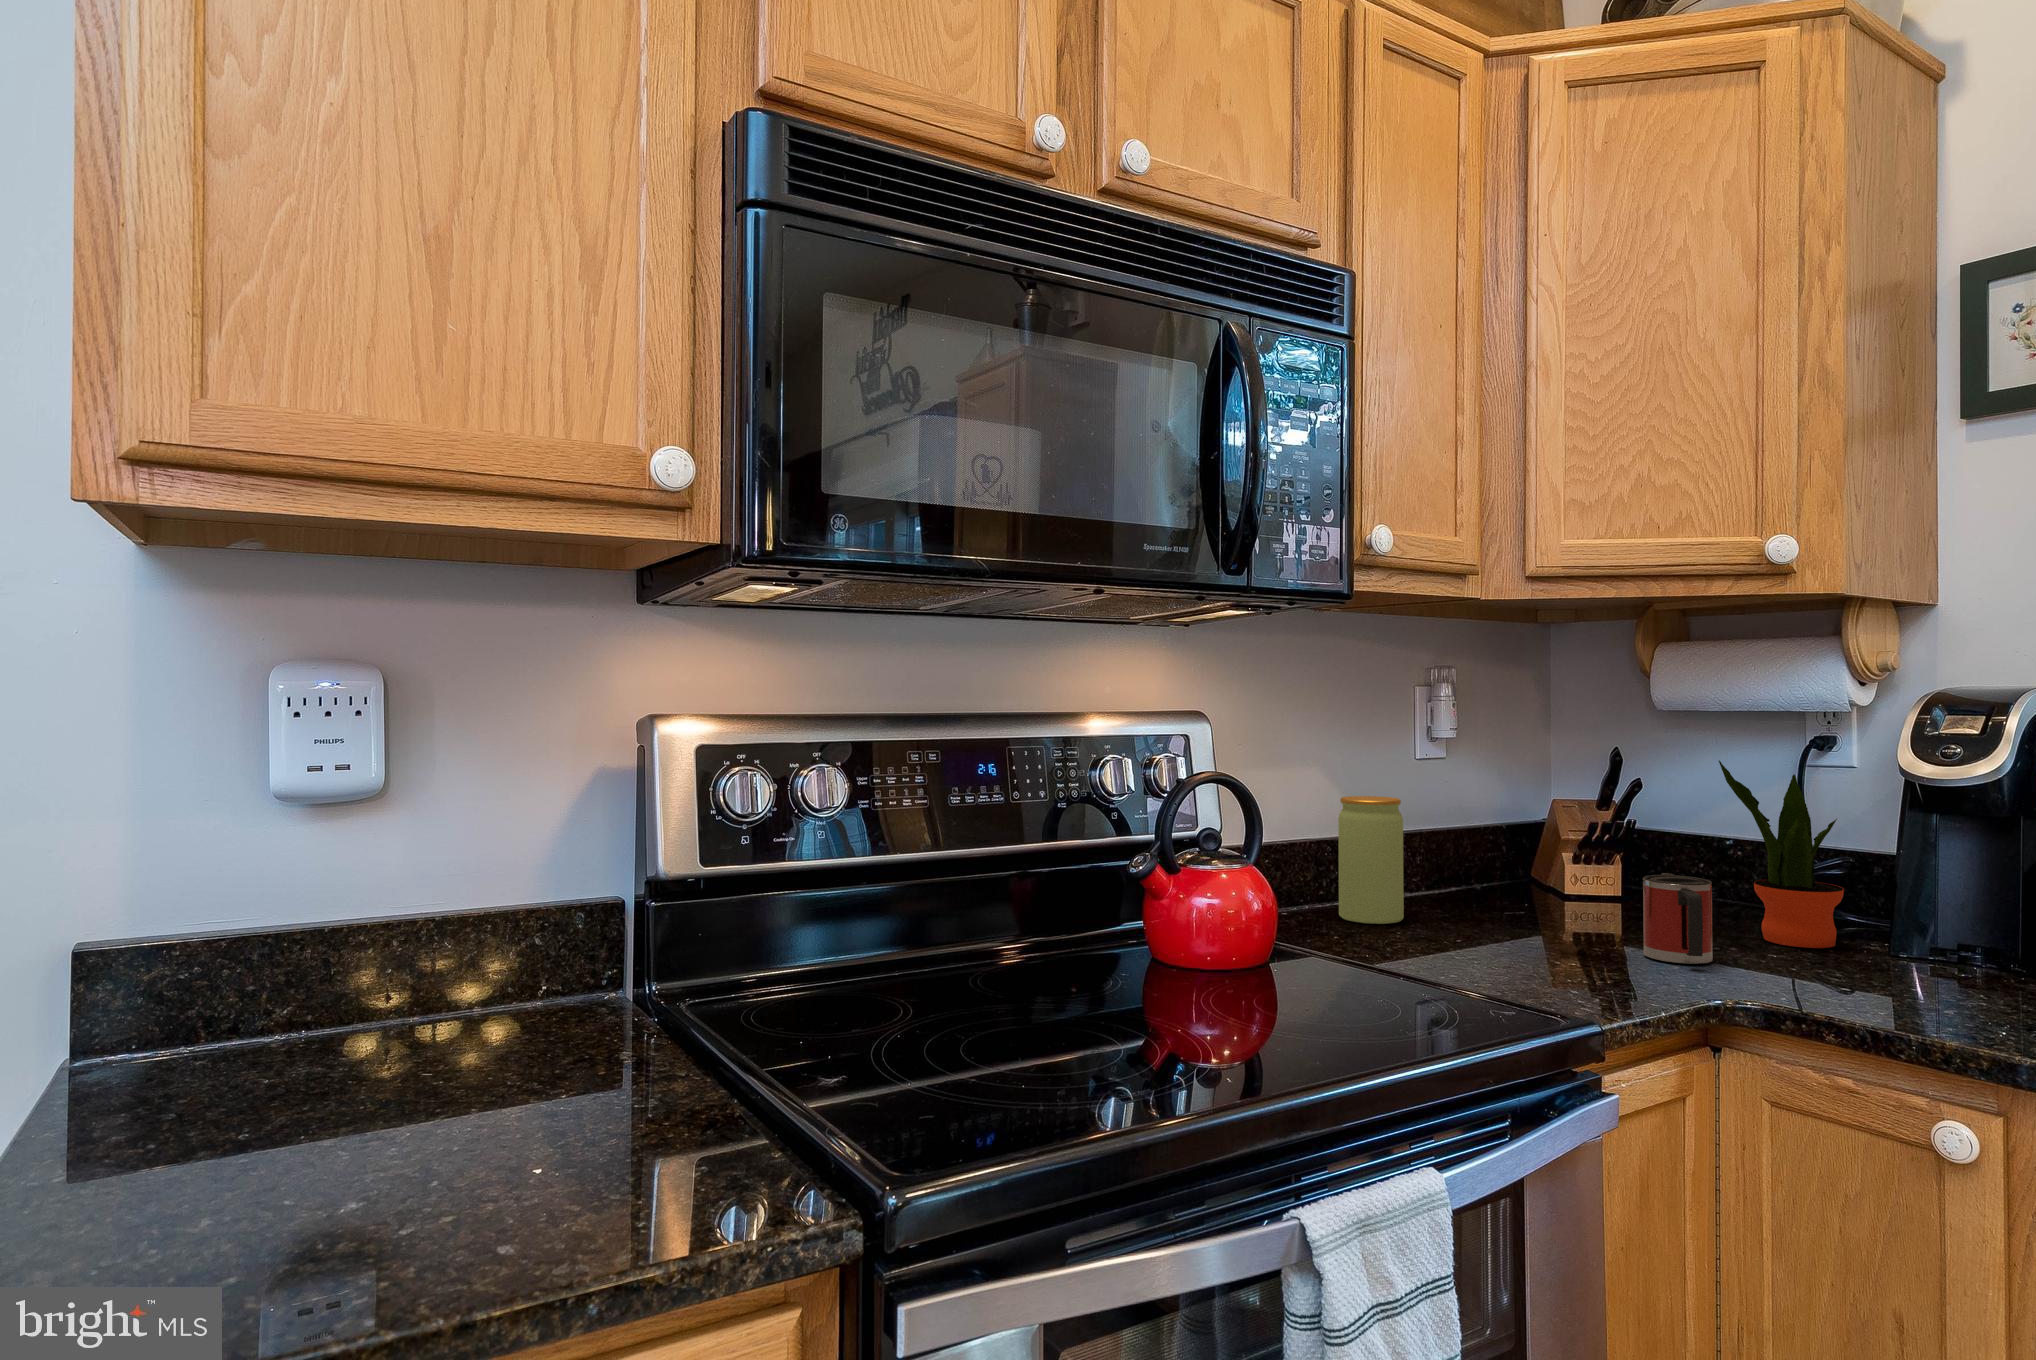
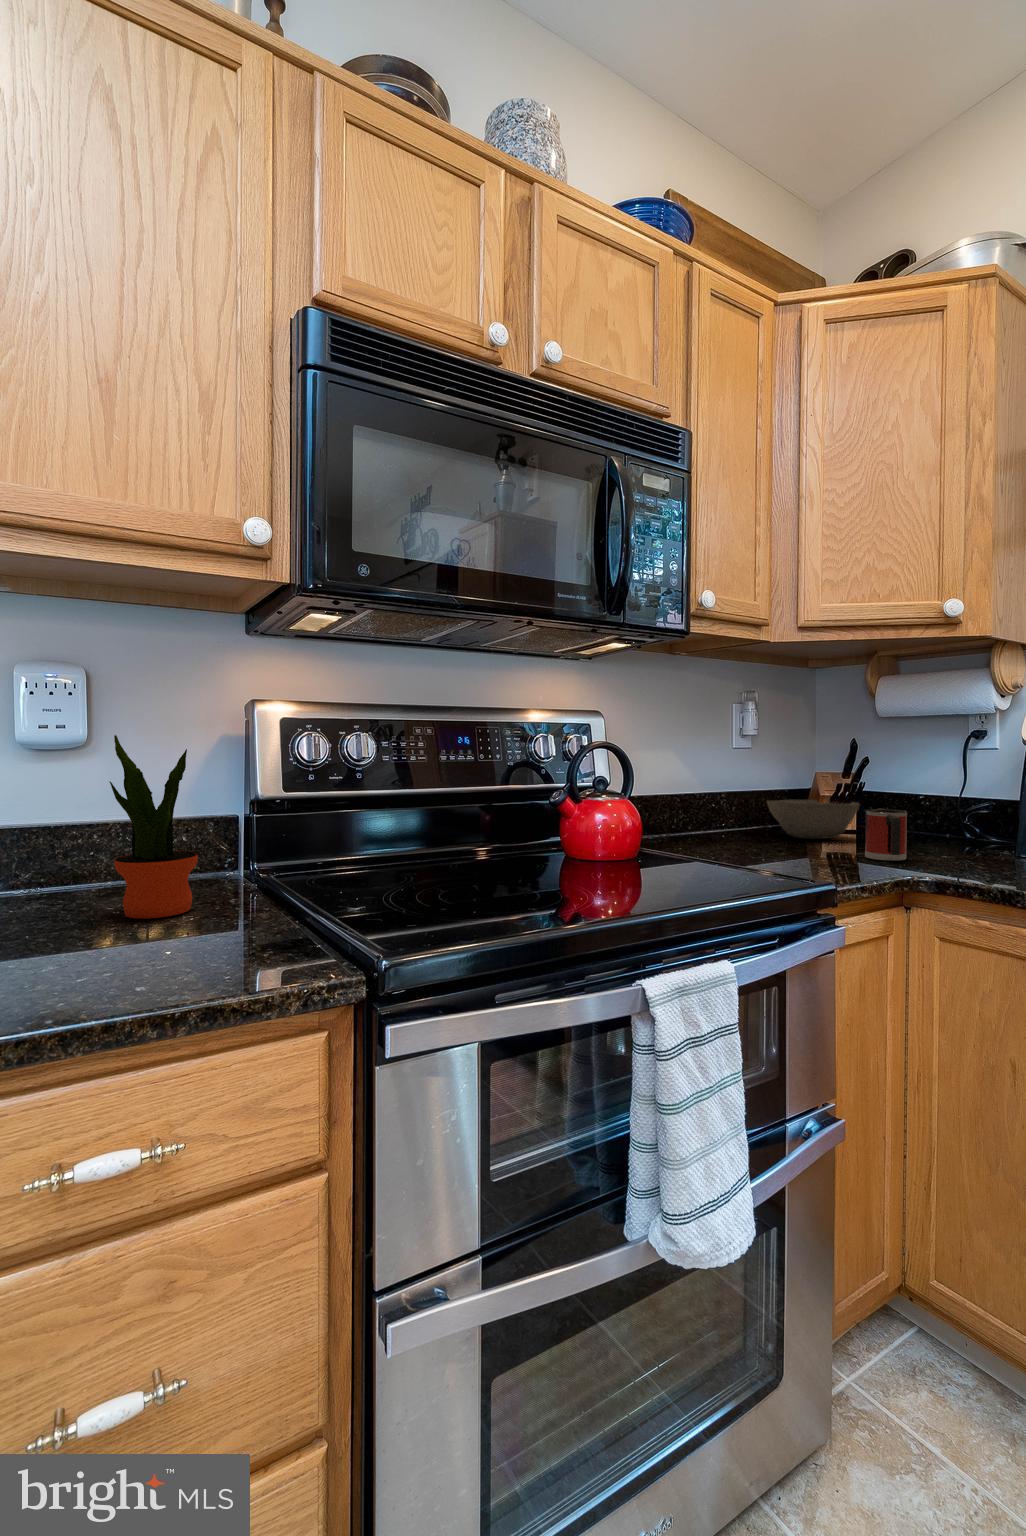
potted plant: present [1719,761,1844,948] -> present [110,735,198,919]
jar: present [1338,796,1404,924] -> none [683,769,722,844]
bowl: none [1474,841,1629,912] -> present [767,800,860,839]

